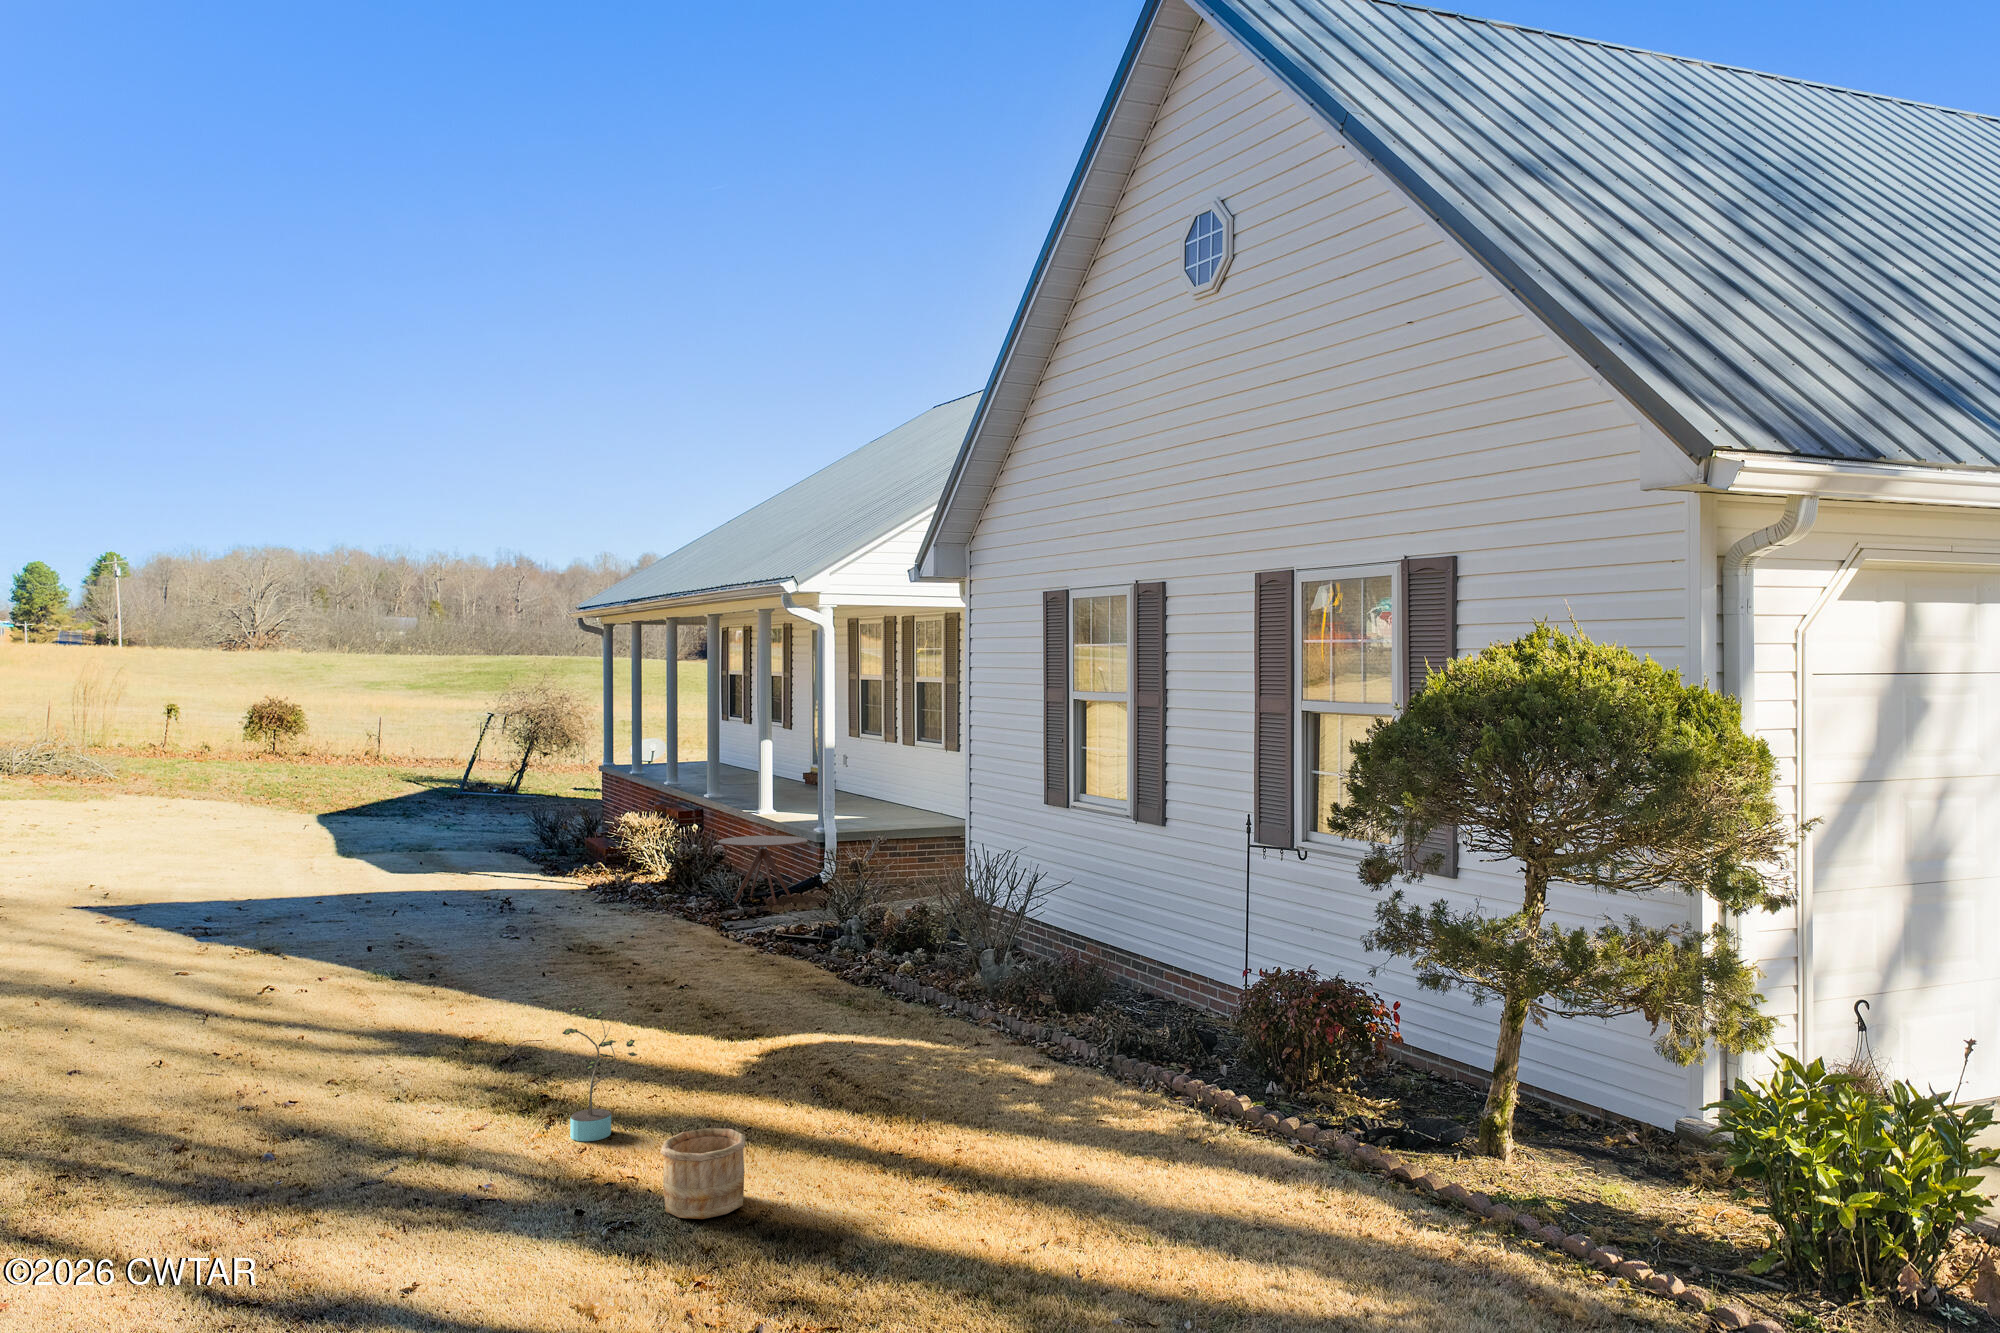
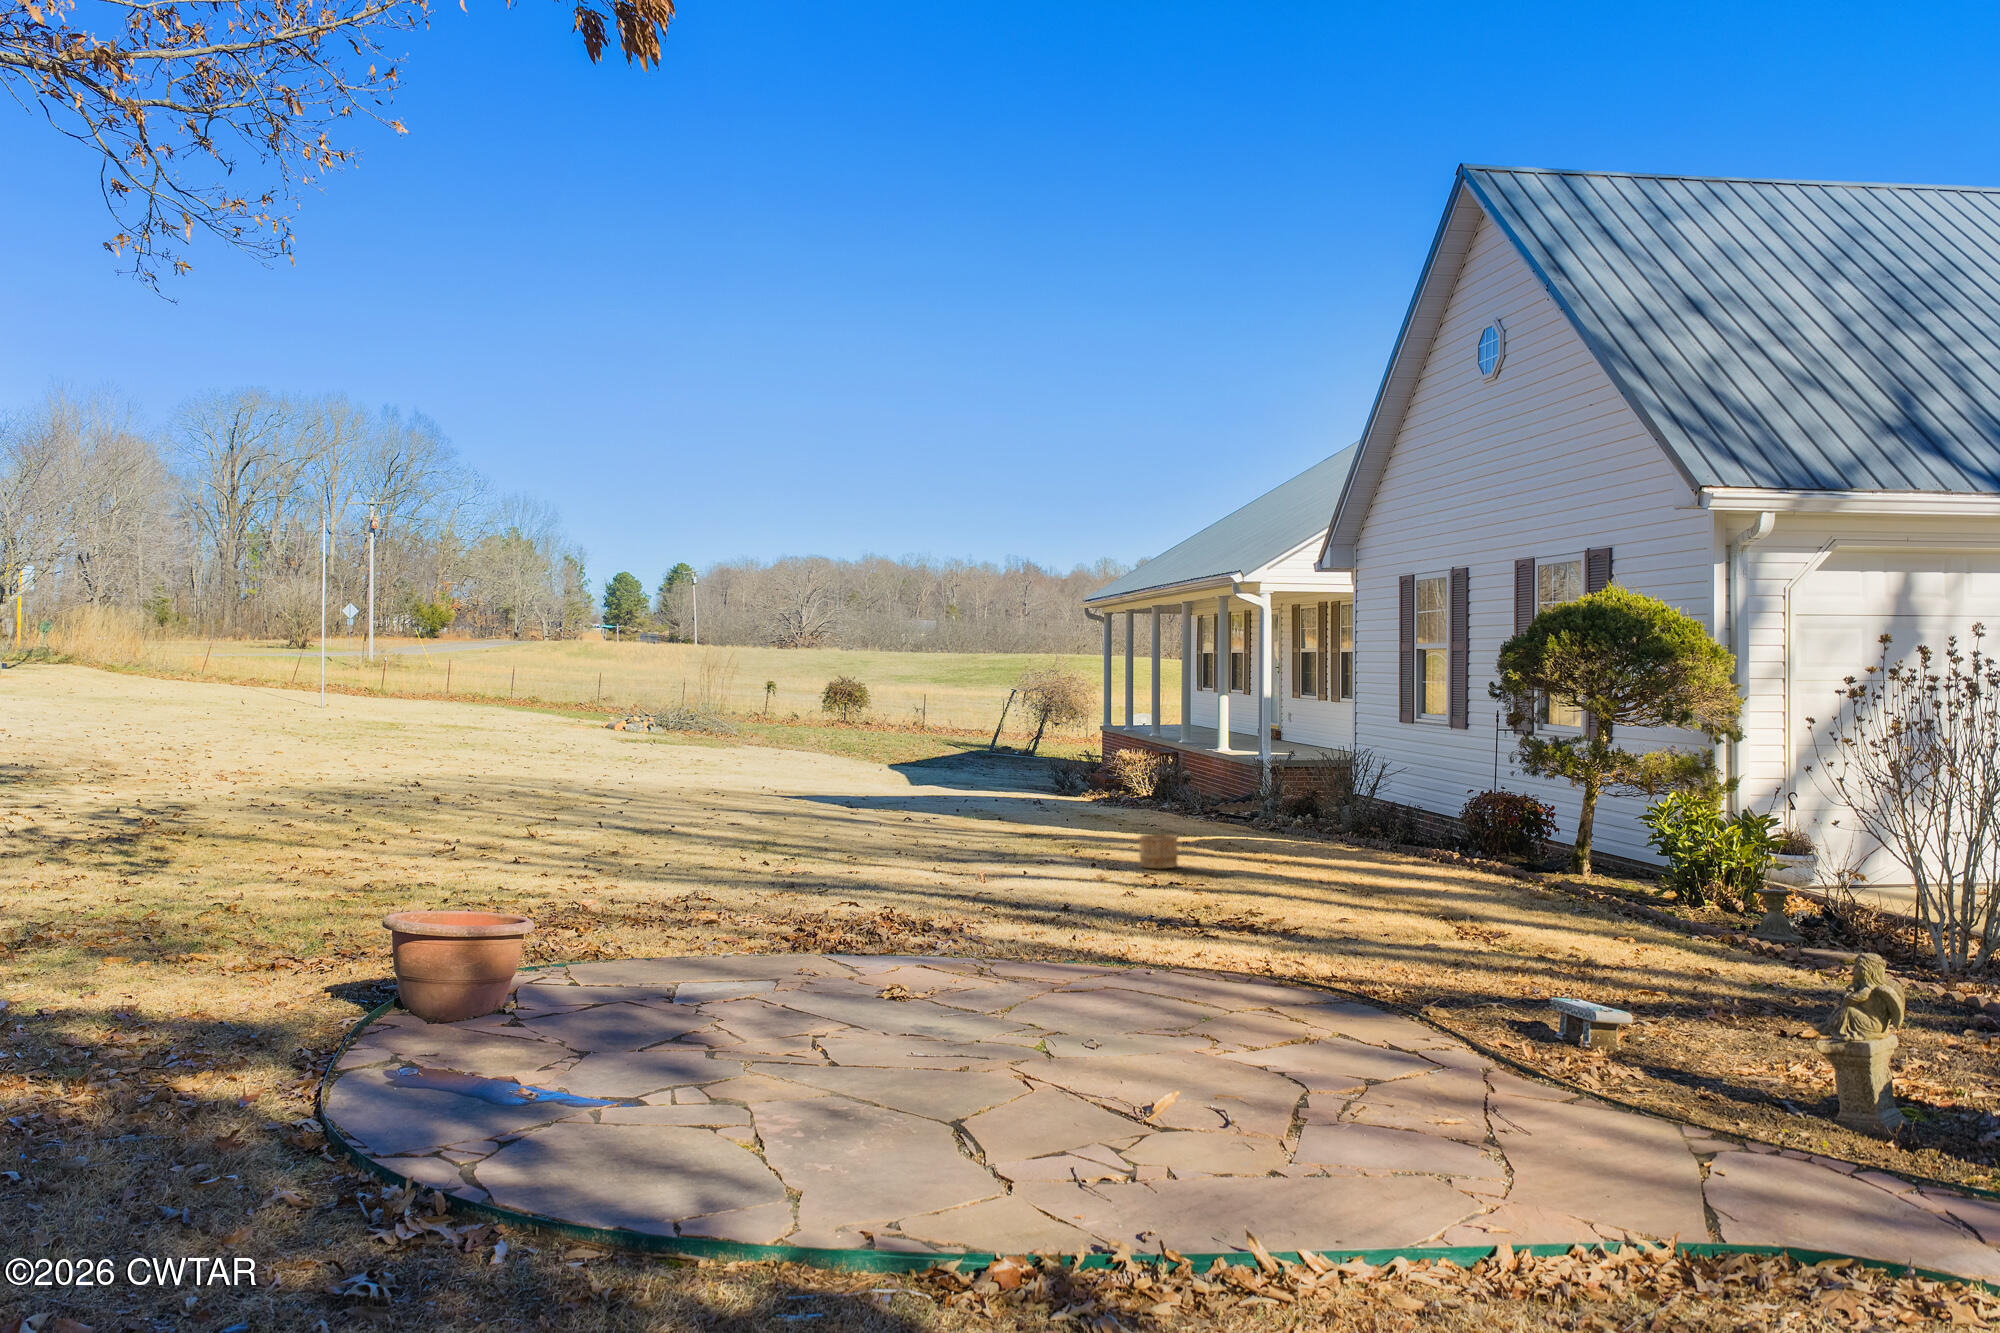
round table: present [718,836,807,904] -> none [1184,758,1246,803]
potted plant: present [563,1007,637,1141] -> none [1092,789,1128,854]

